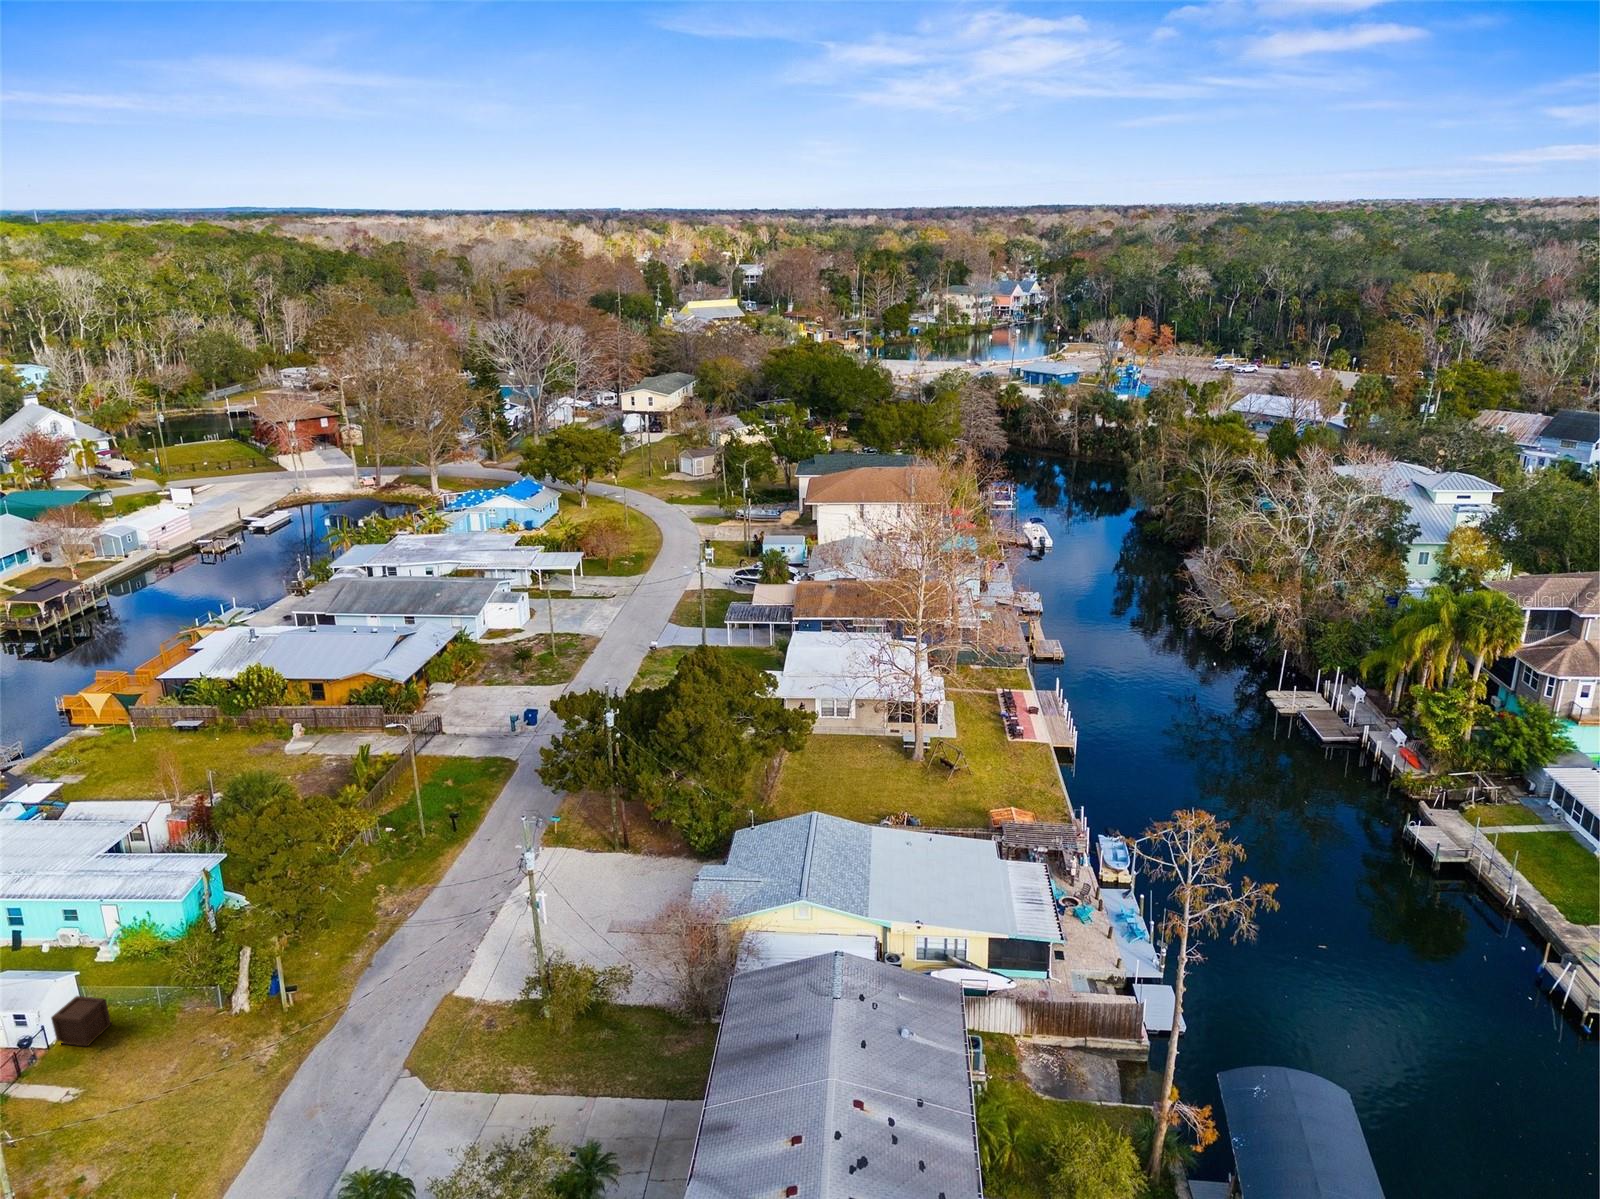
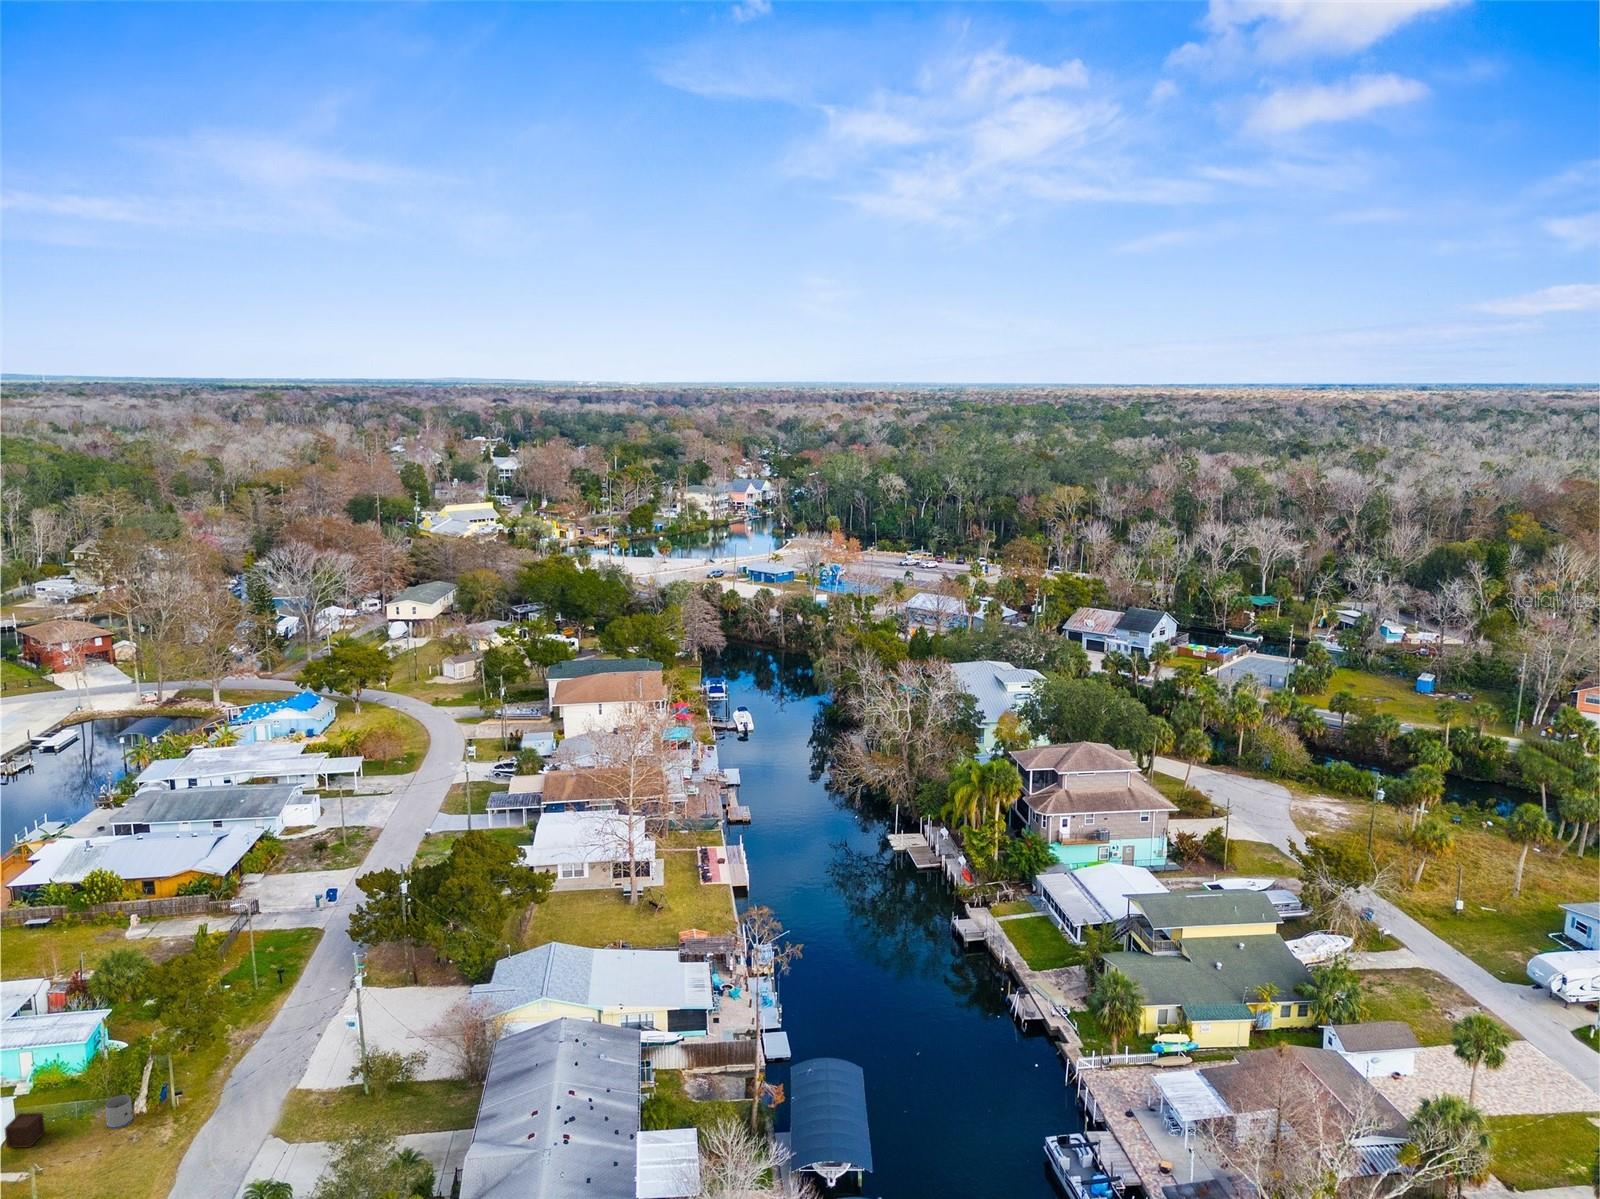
trash can: none [185,984,227,1032] -> present [105,1095,133,1129]

